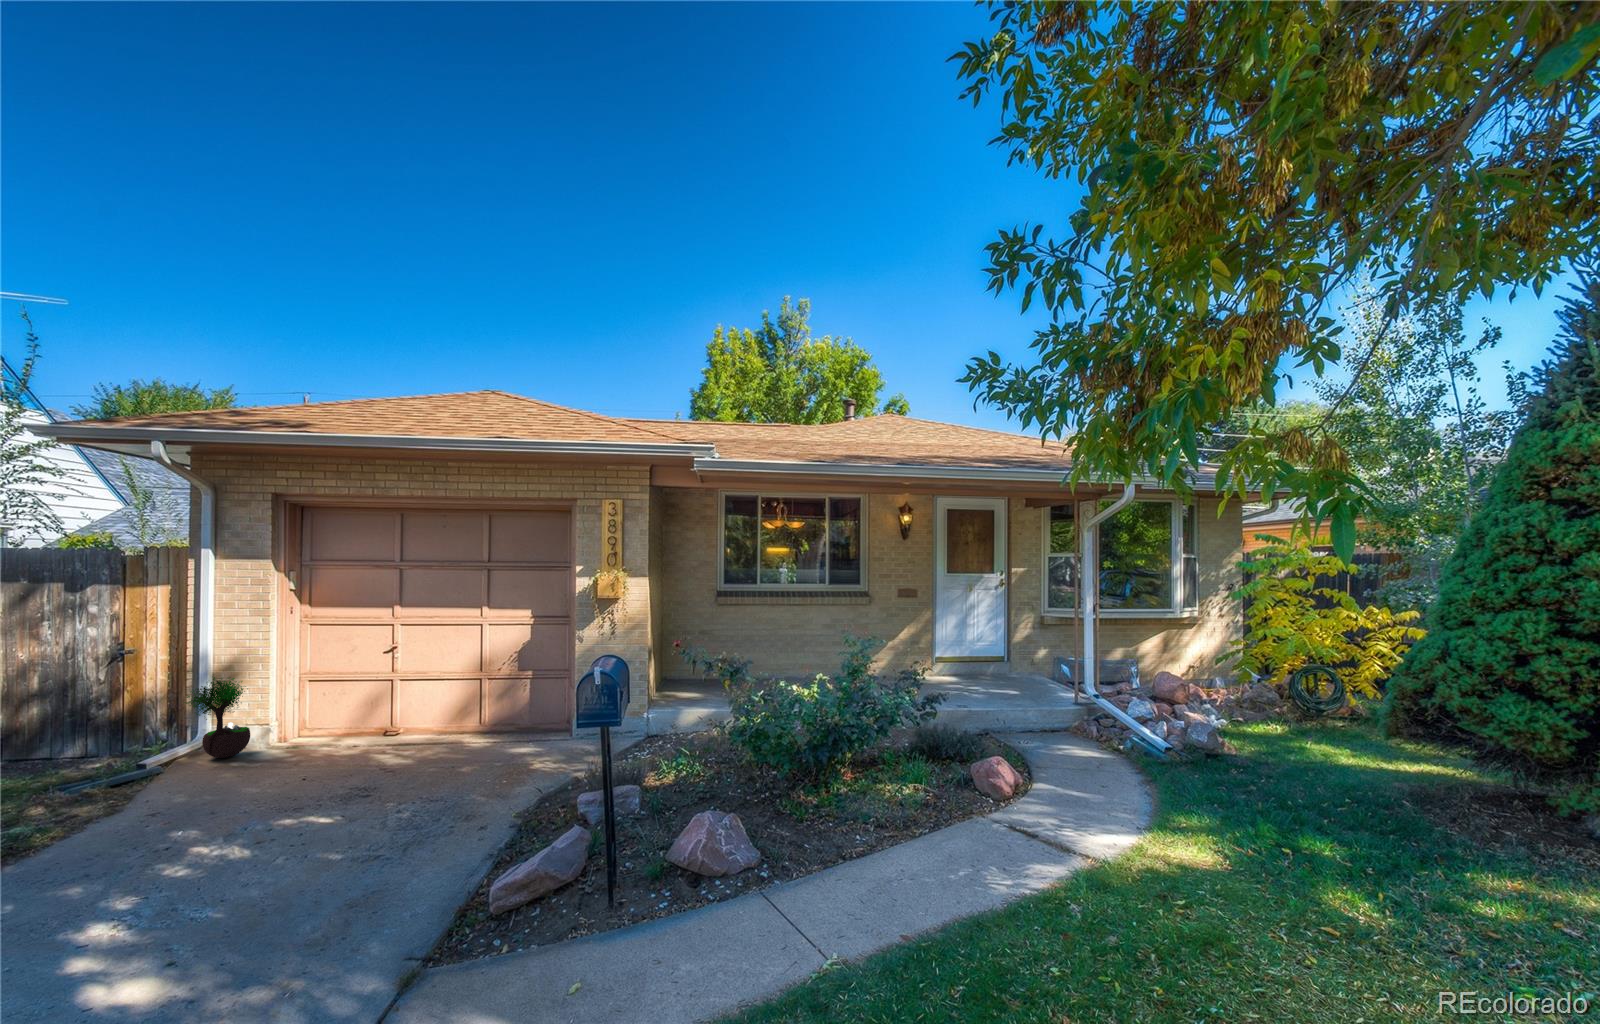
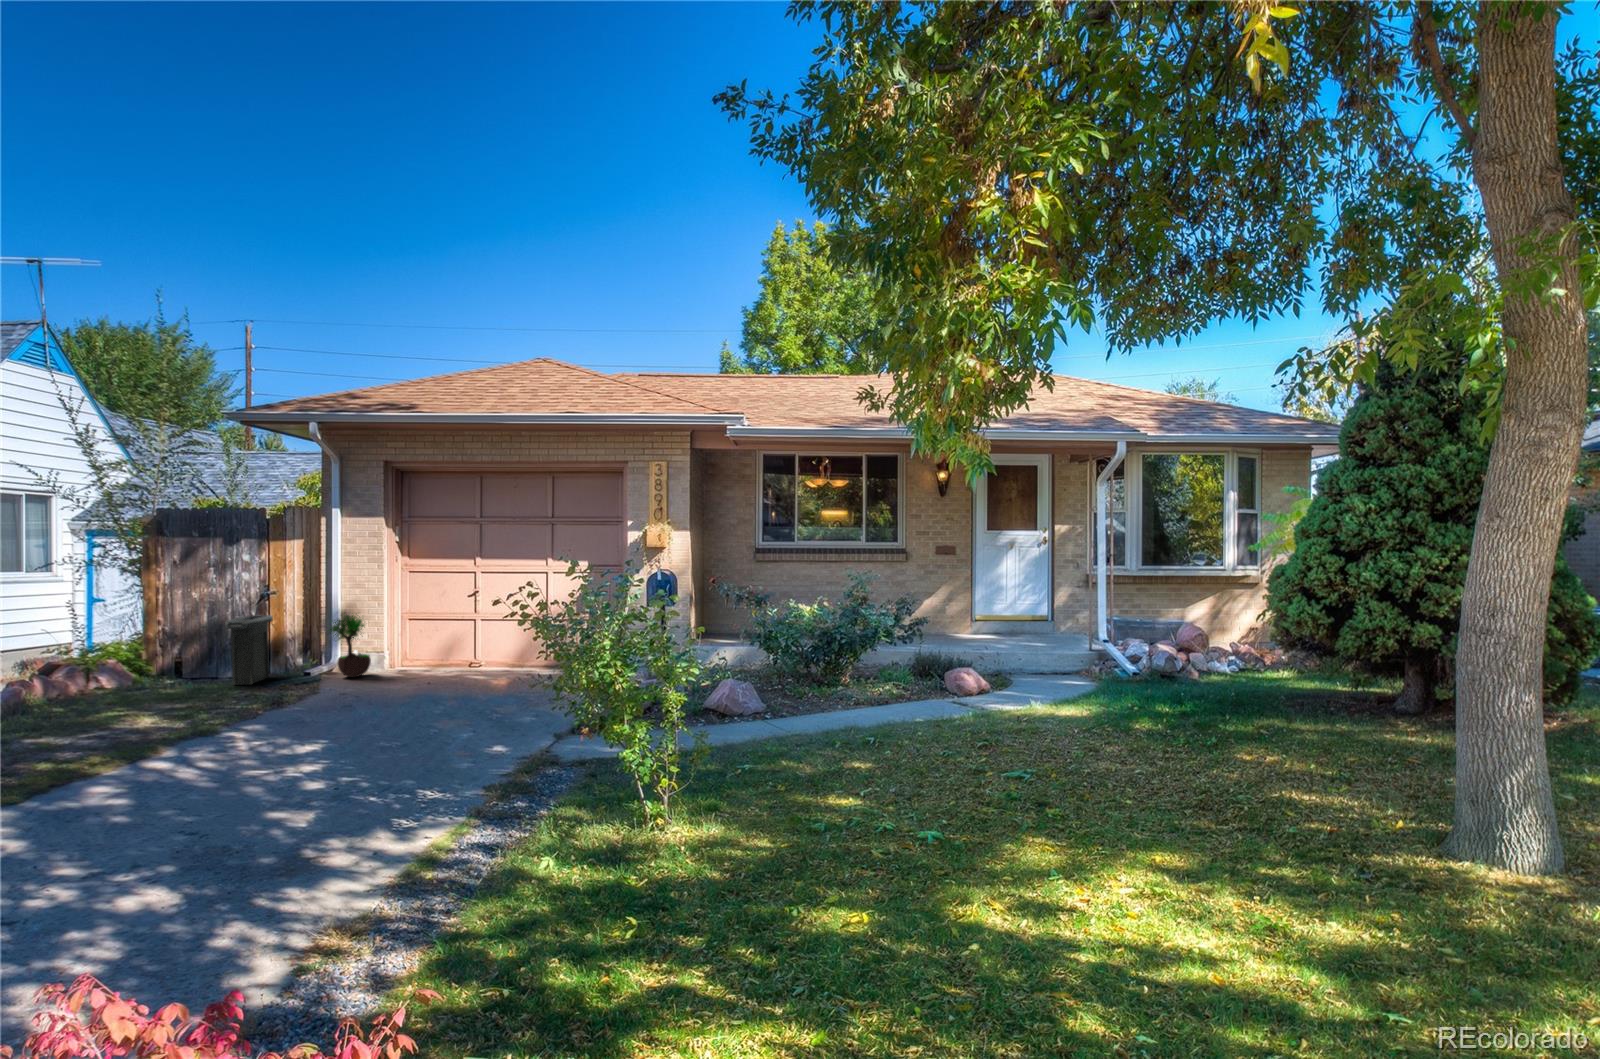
trash can: none [38,682,121,779] -> present [225,615,273,685]

